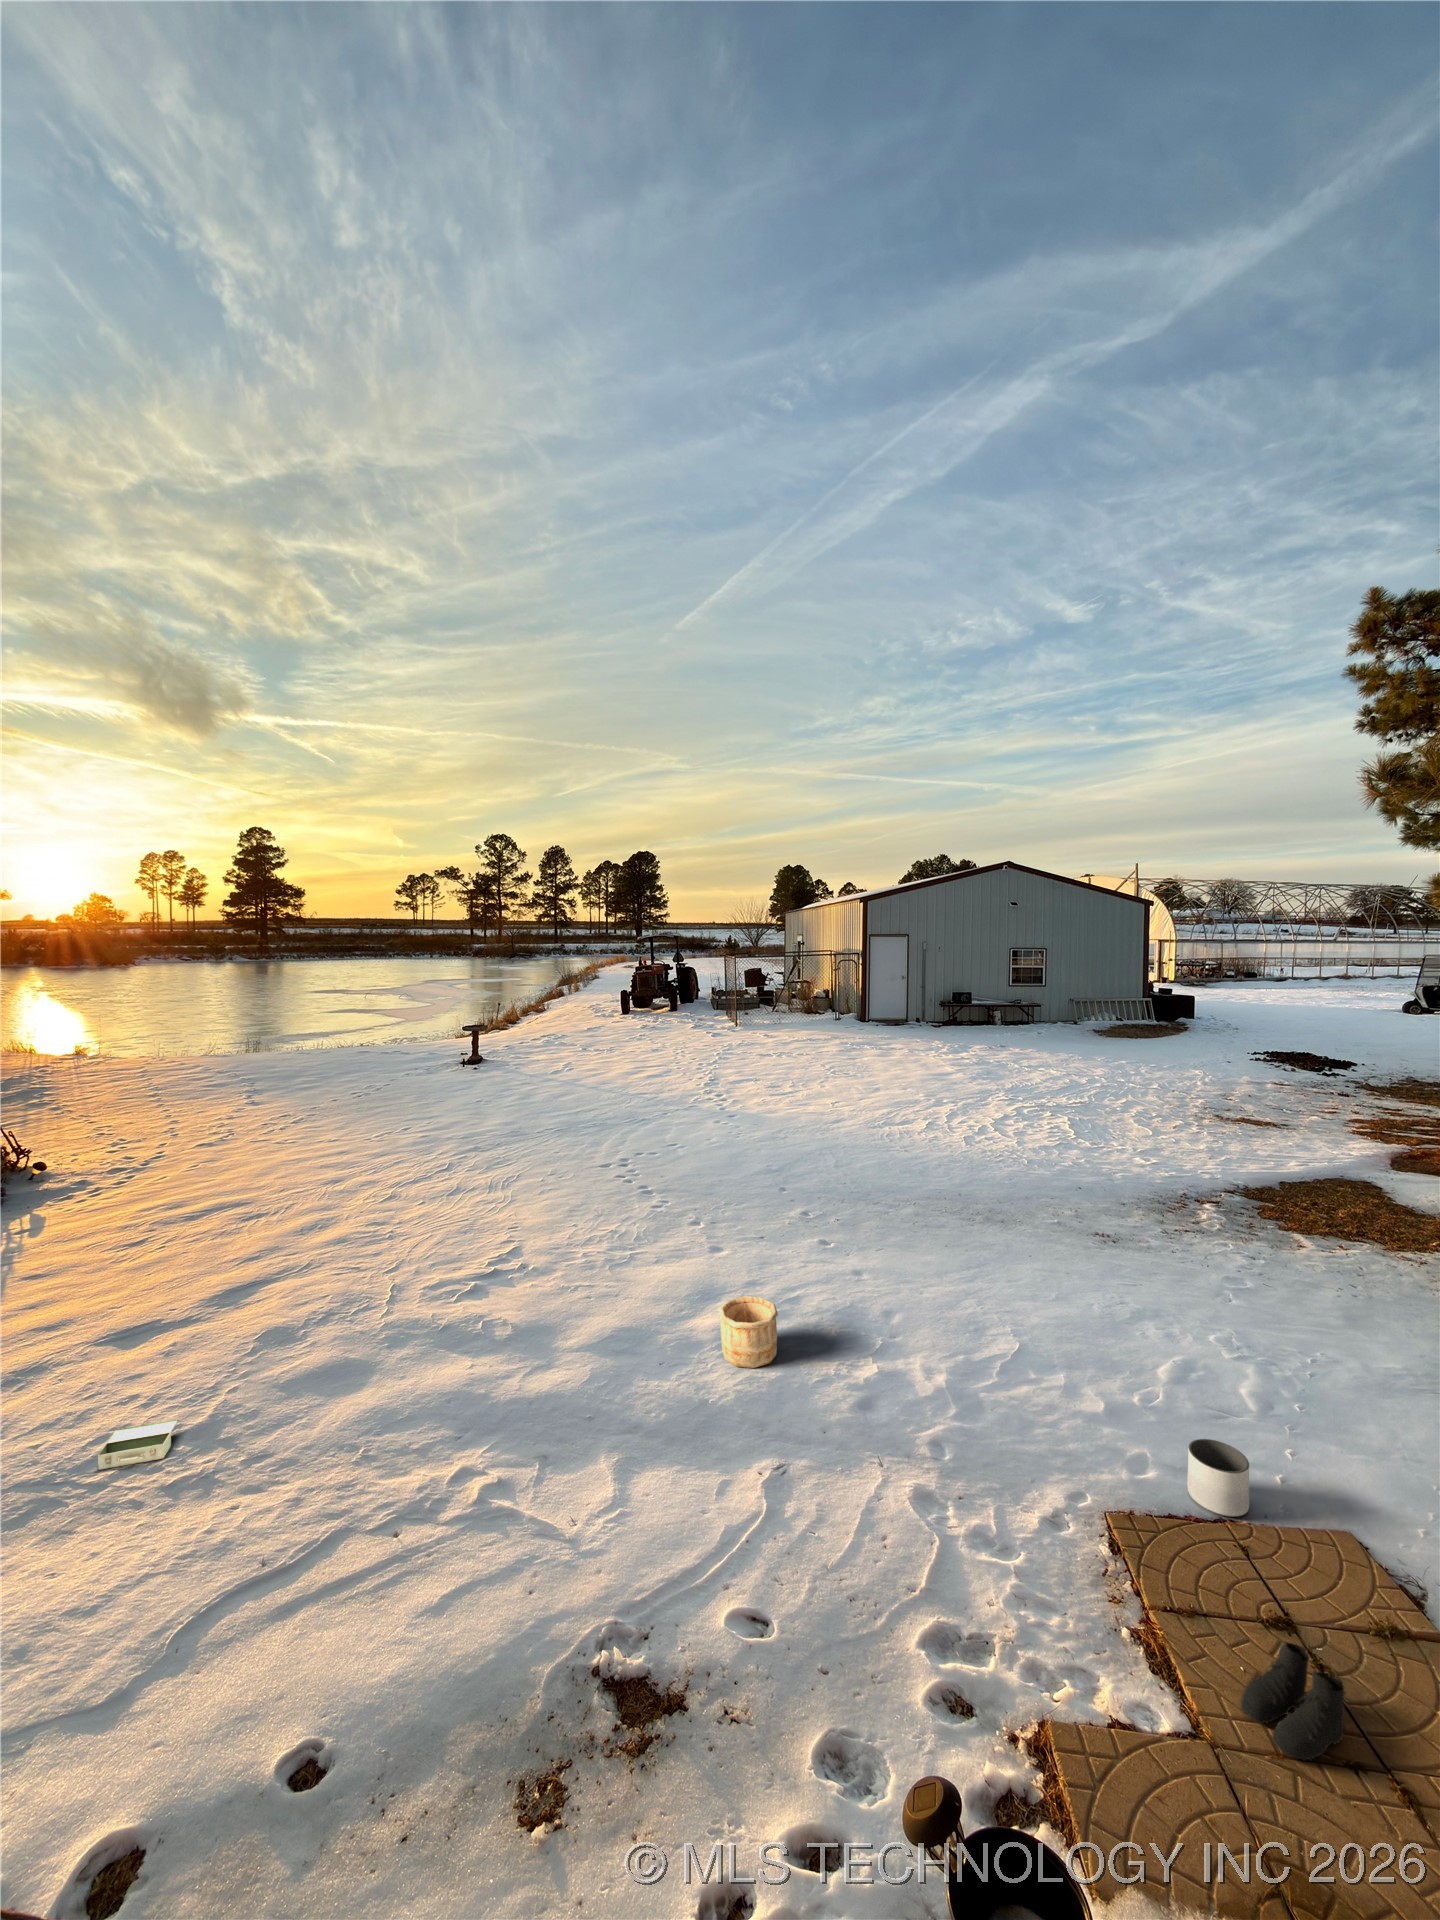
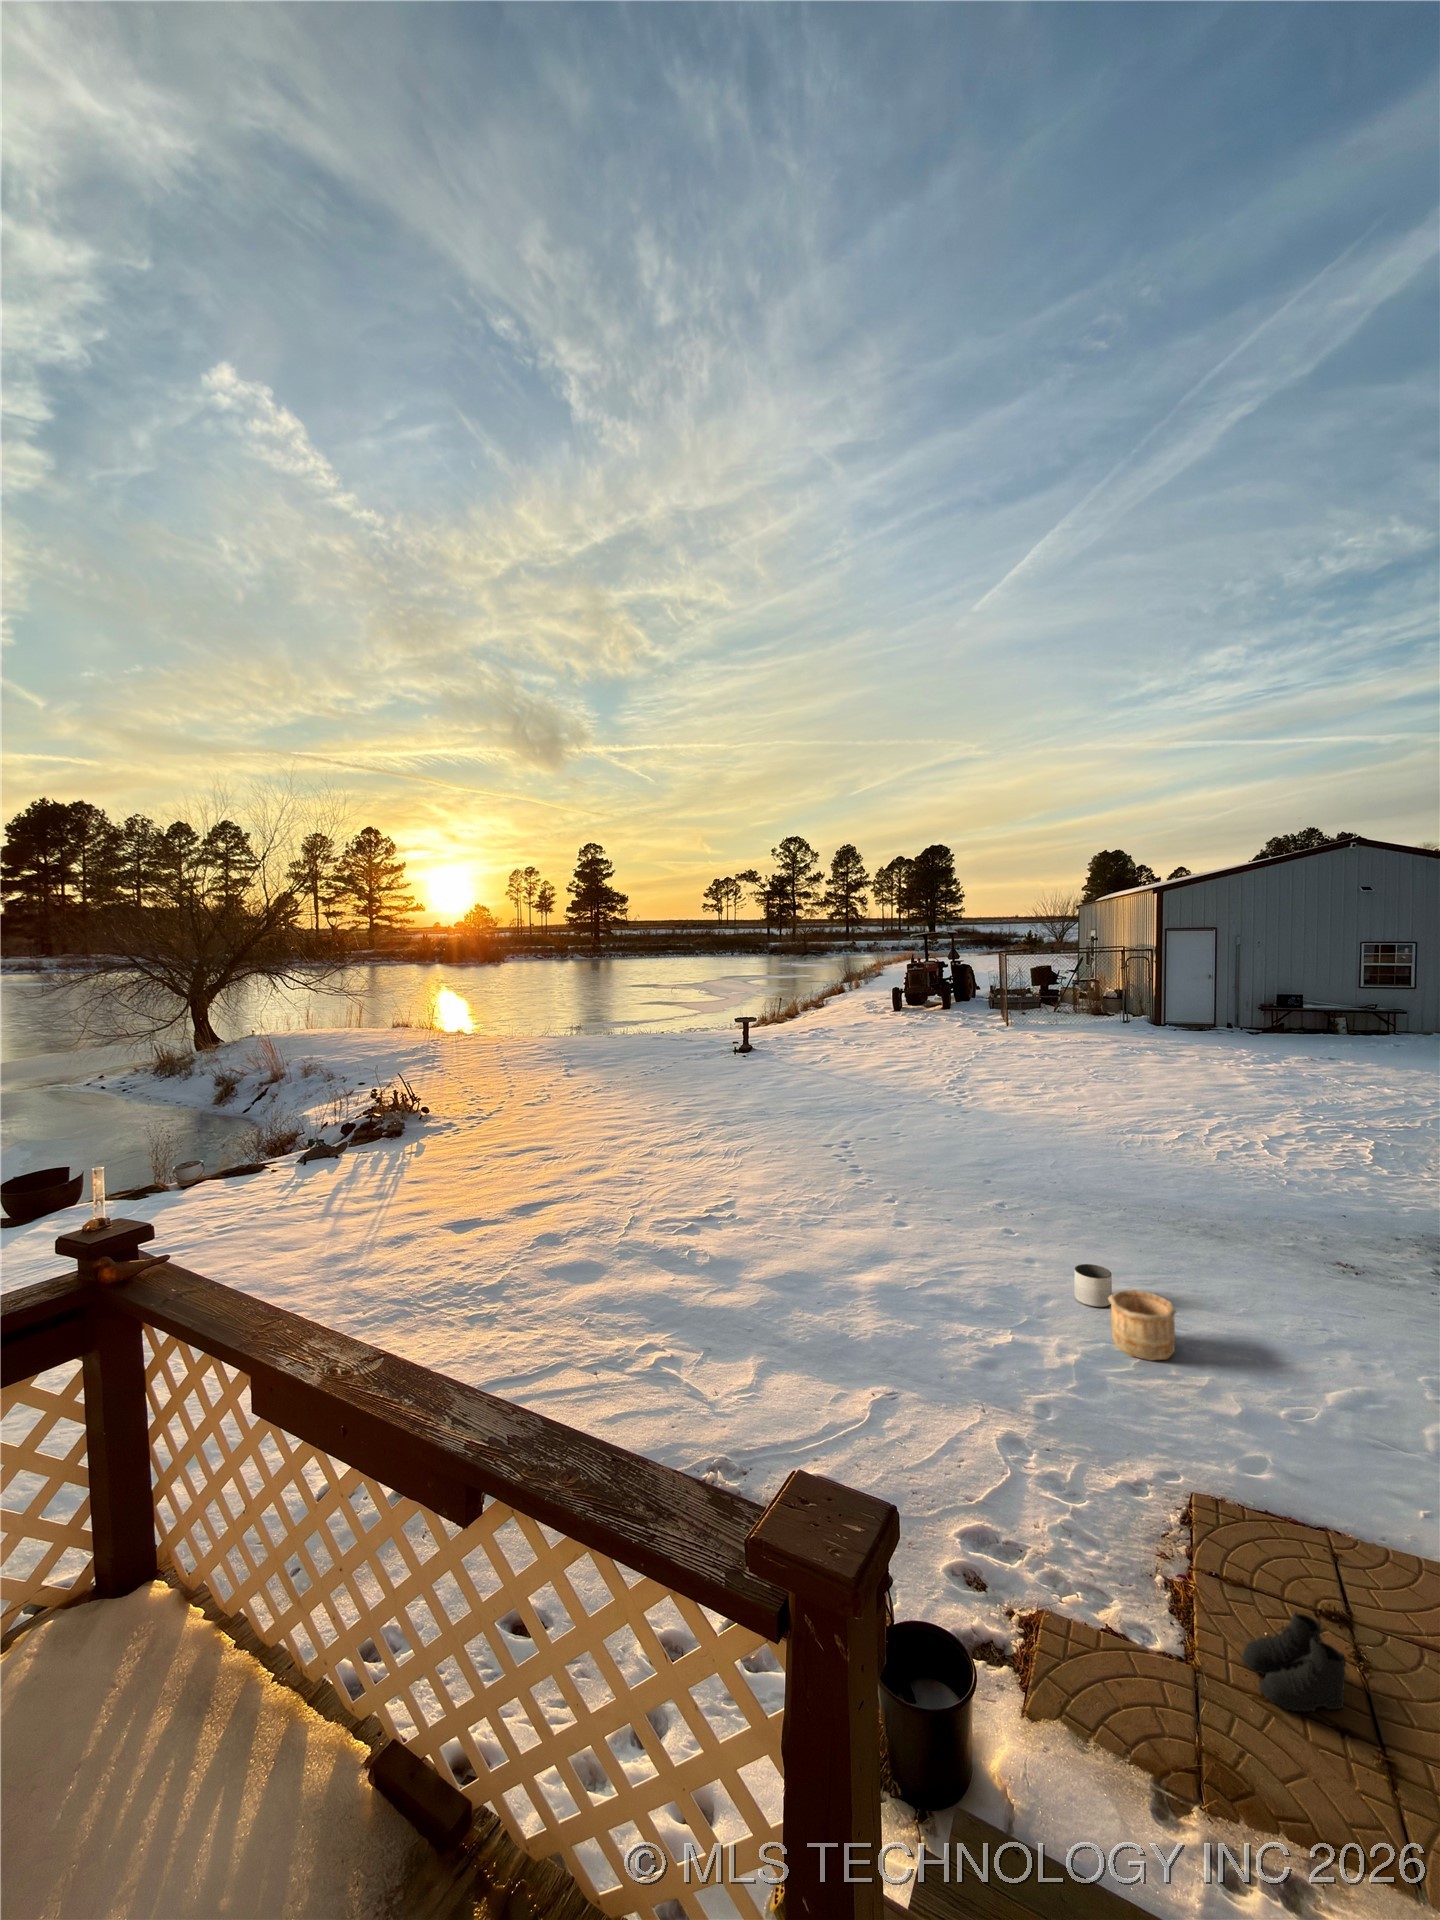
wooden bucket: present [719,1296,778,1368] -> present [1109,1290,1176,1360]
toolbox: present [98,1420,177,1470] -> none [431,1278,478,1301]
planter: present [1188,1439,1249,1517] -> present [1075,1264,1112,1307]

